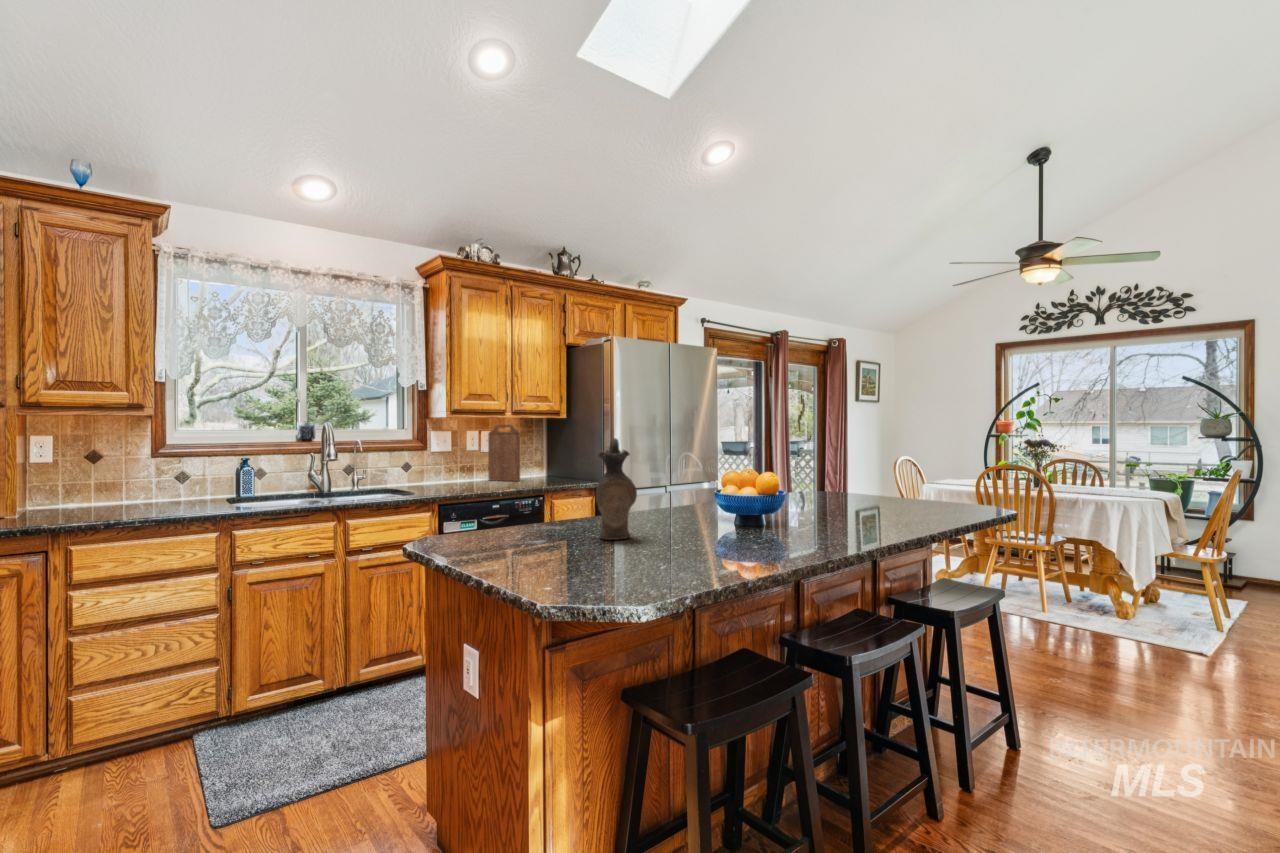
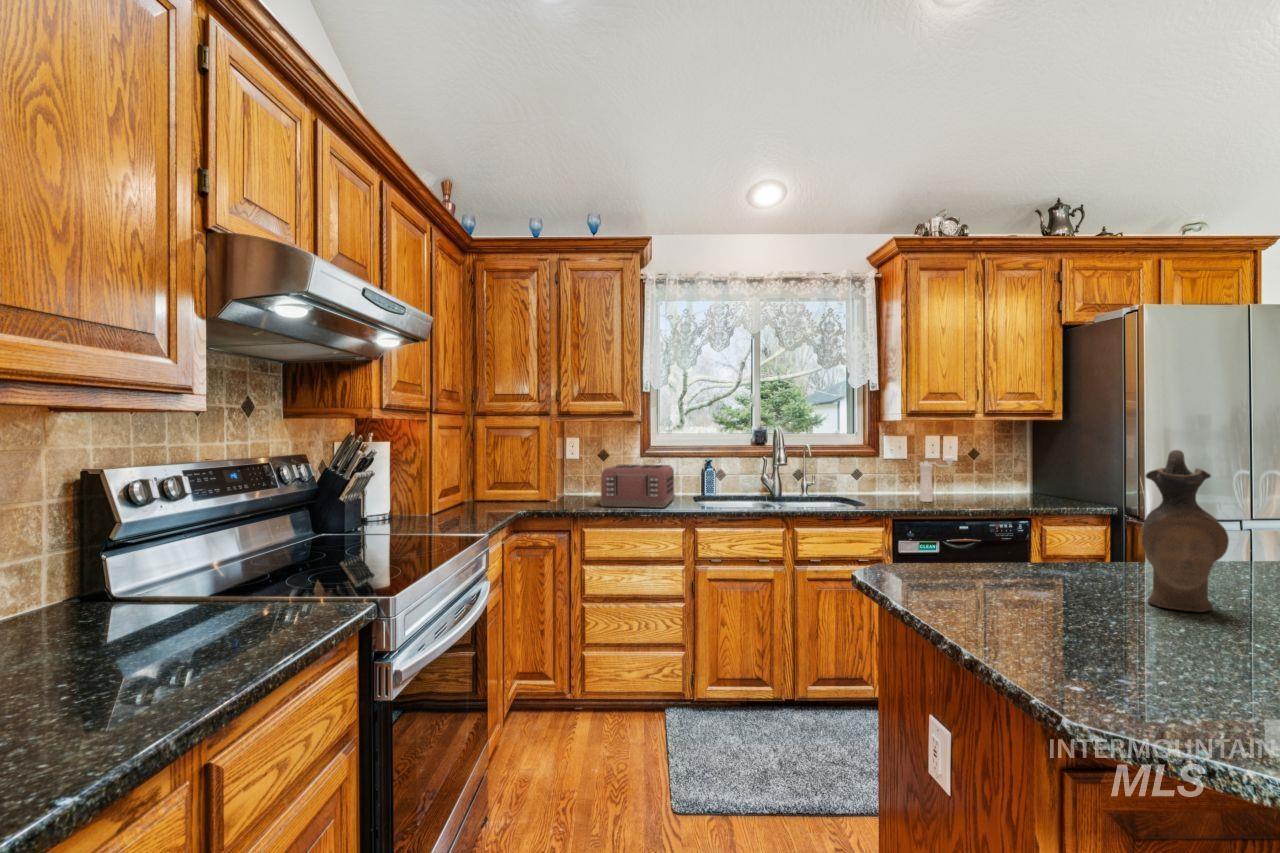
cutting board: present [488,424,520,481] -> none [952,428,995,498]
pepper mill: none [461,447,490,488] -> present [919,456,954,502]
toaster: none [94,465,202,518] -> present [600,465,675,508]

